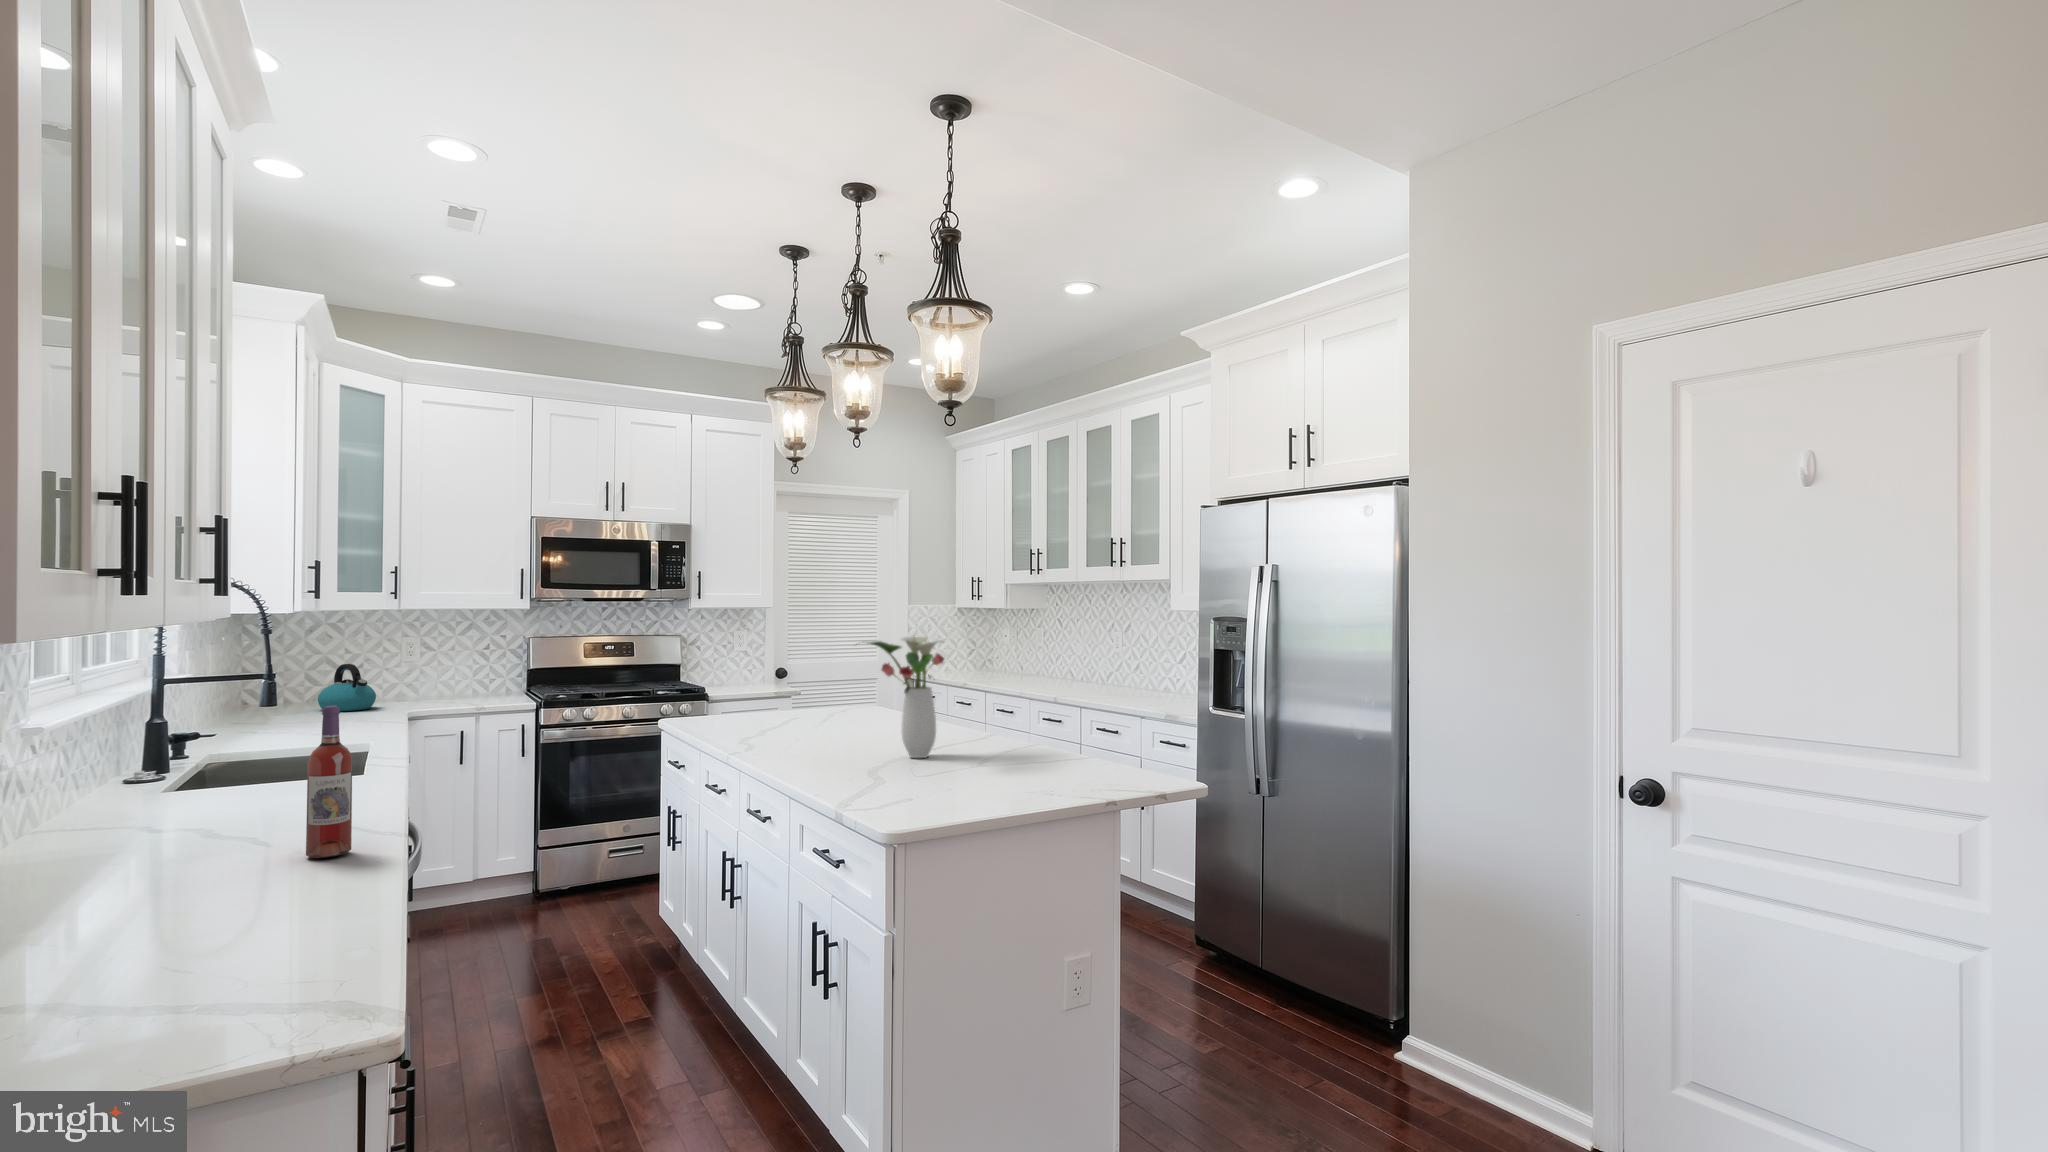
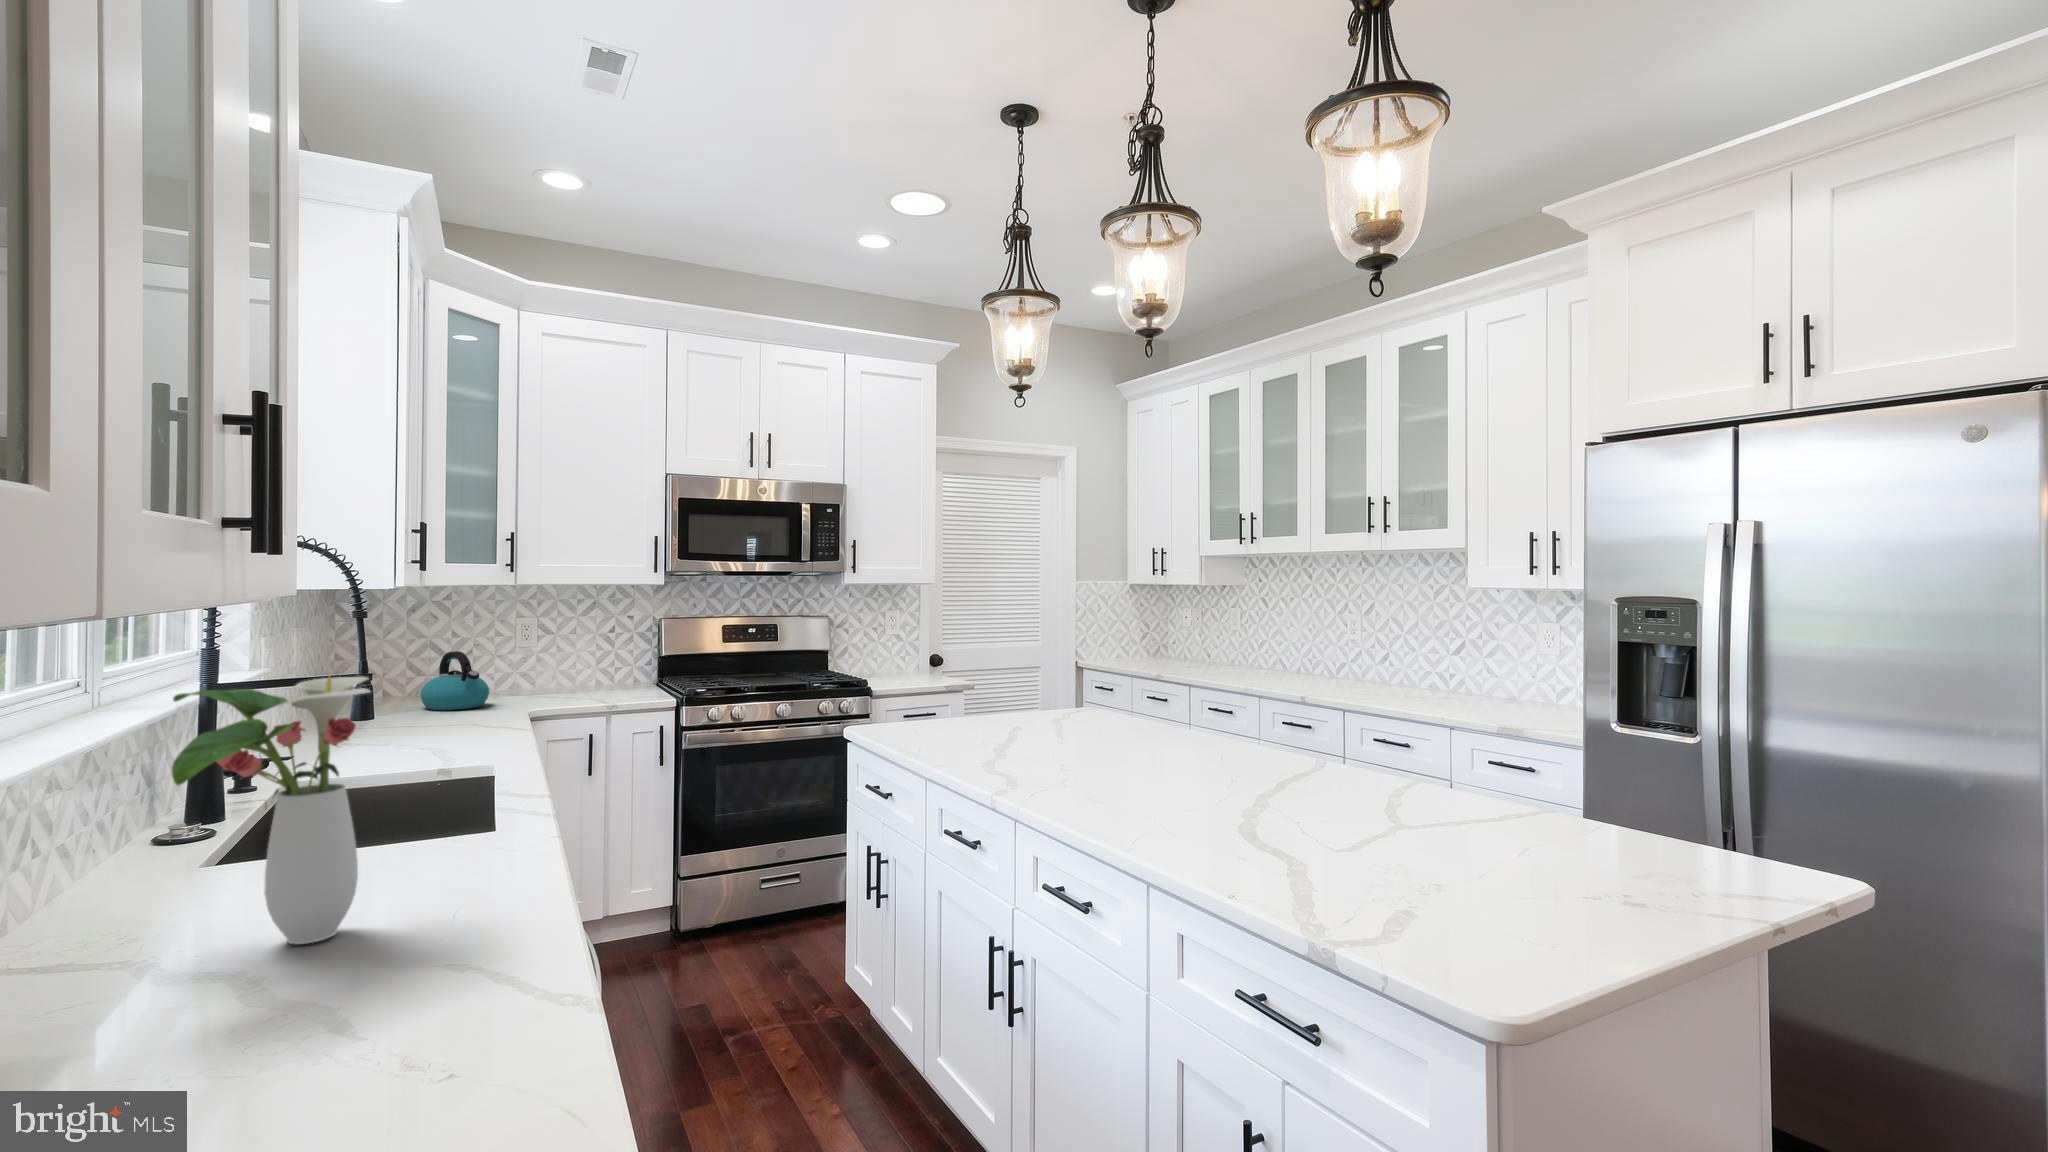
flower arrangement: present [856,637,944,758] -> present [172,676,370,944]
wine bottle: present [306,706,352,858] -> none [429,767,511,1069]

